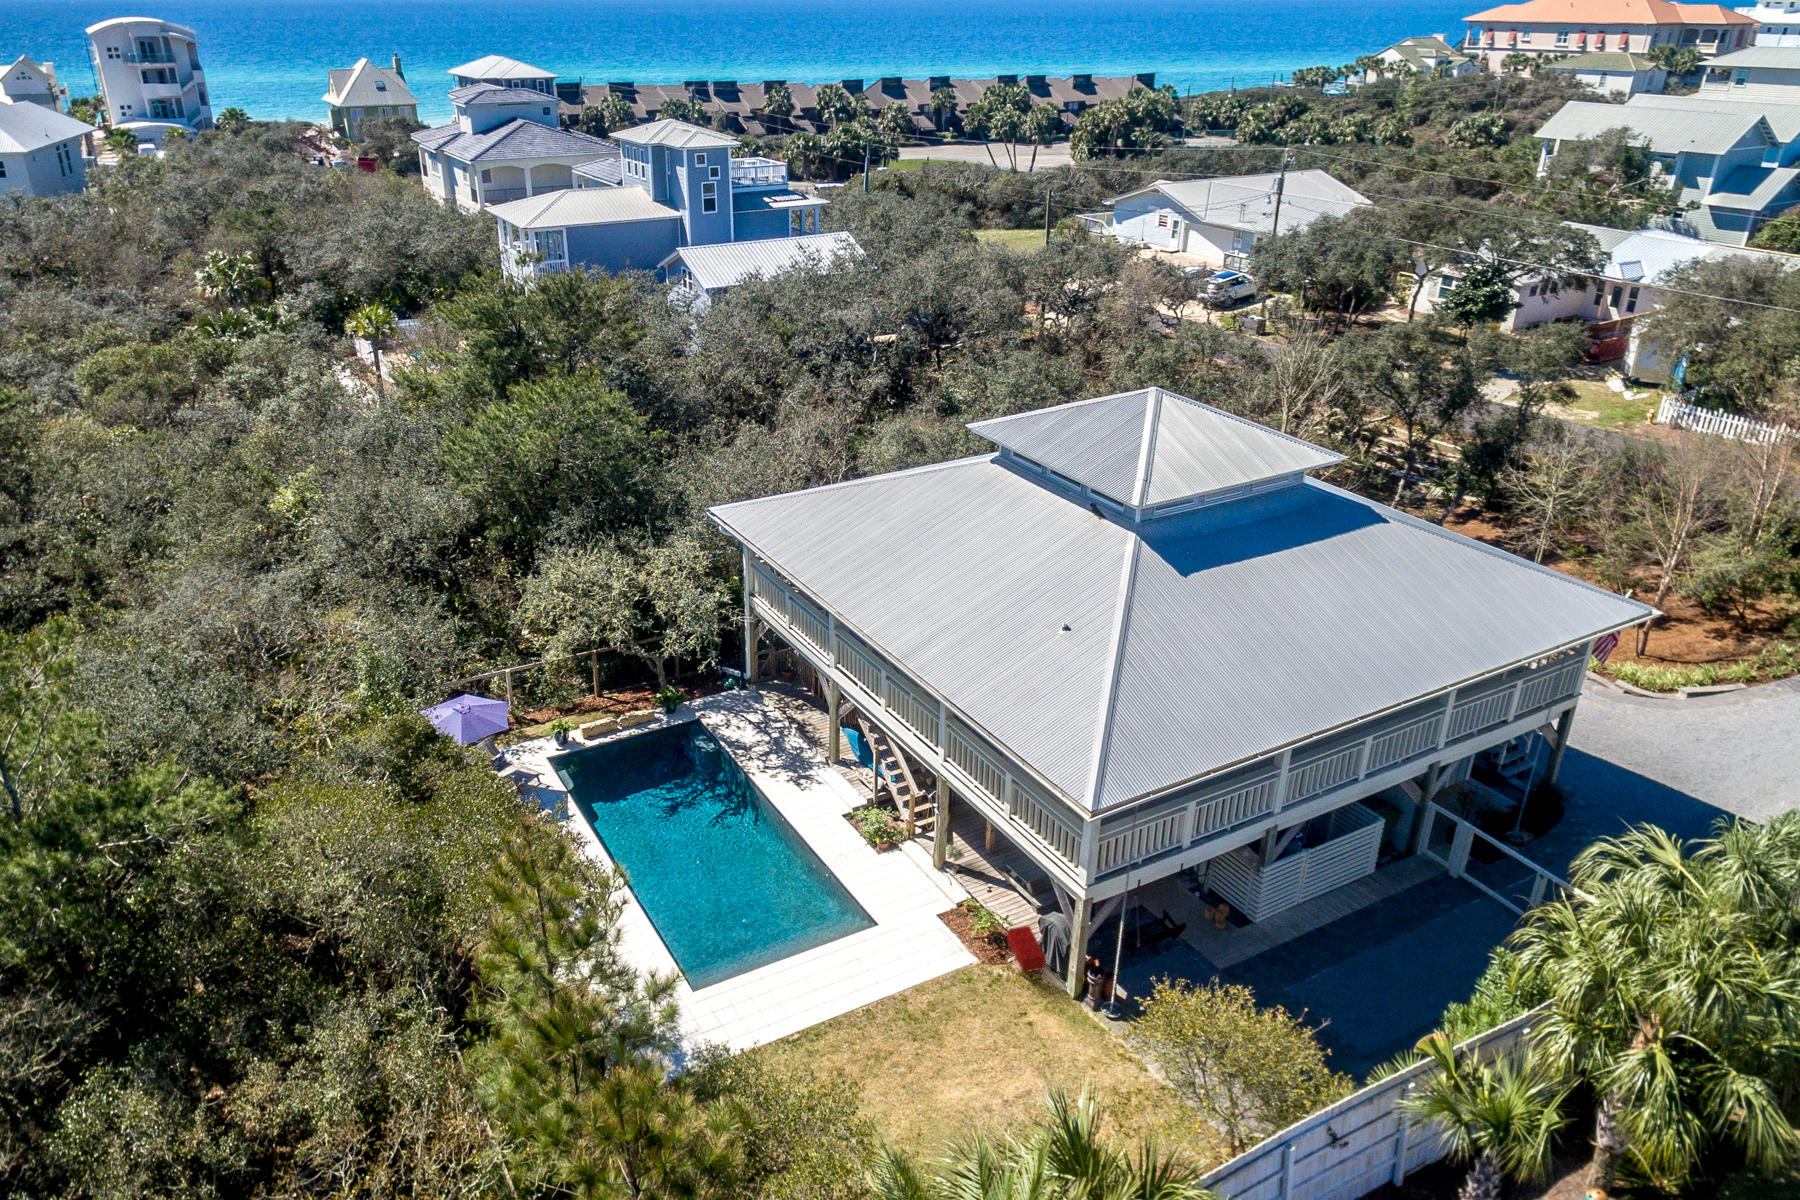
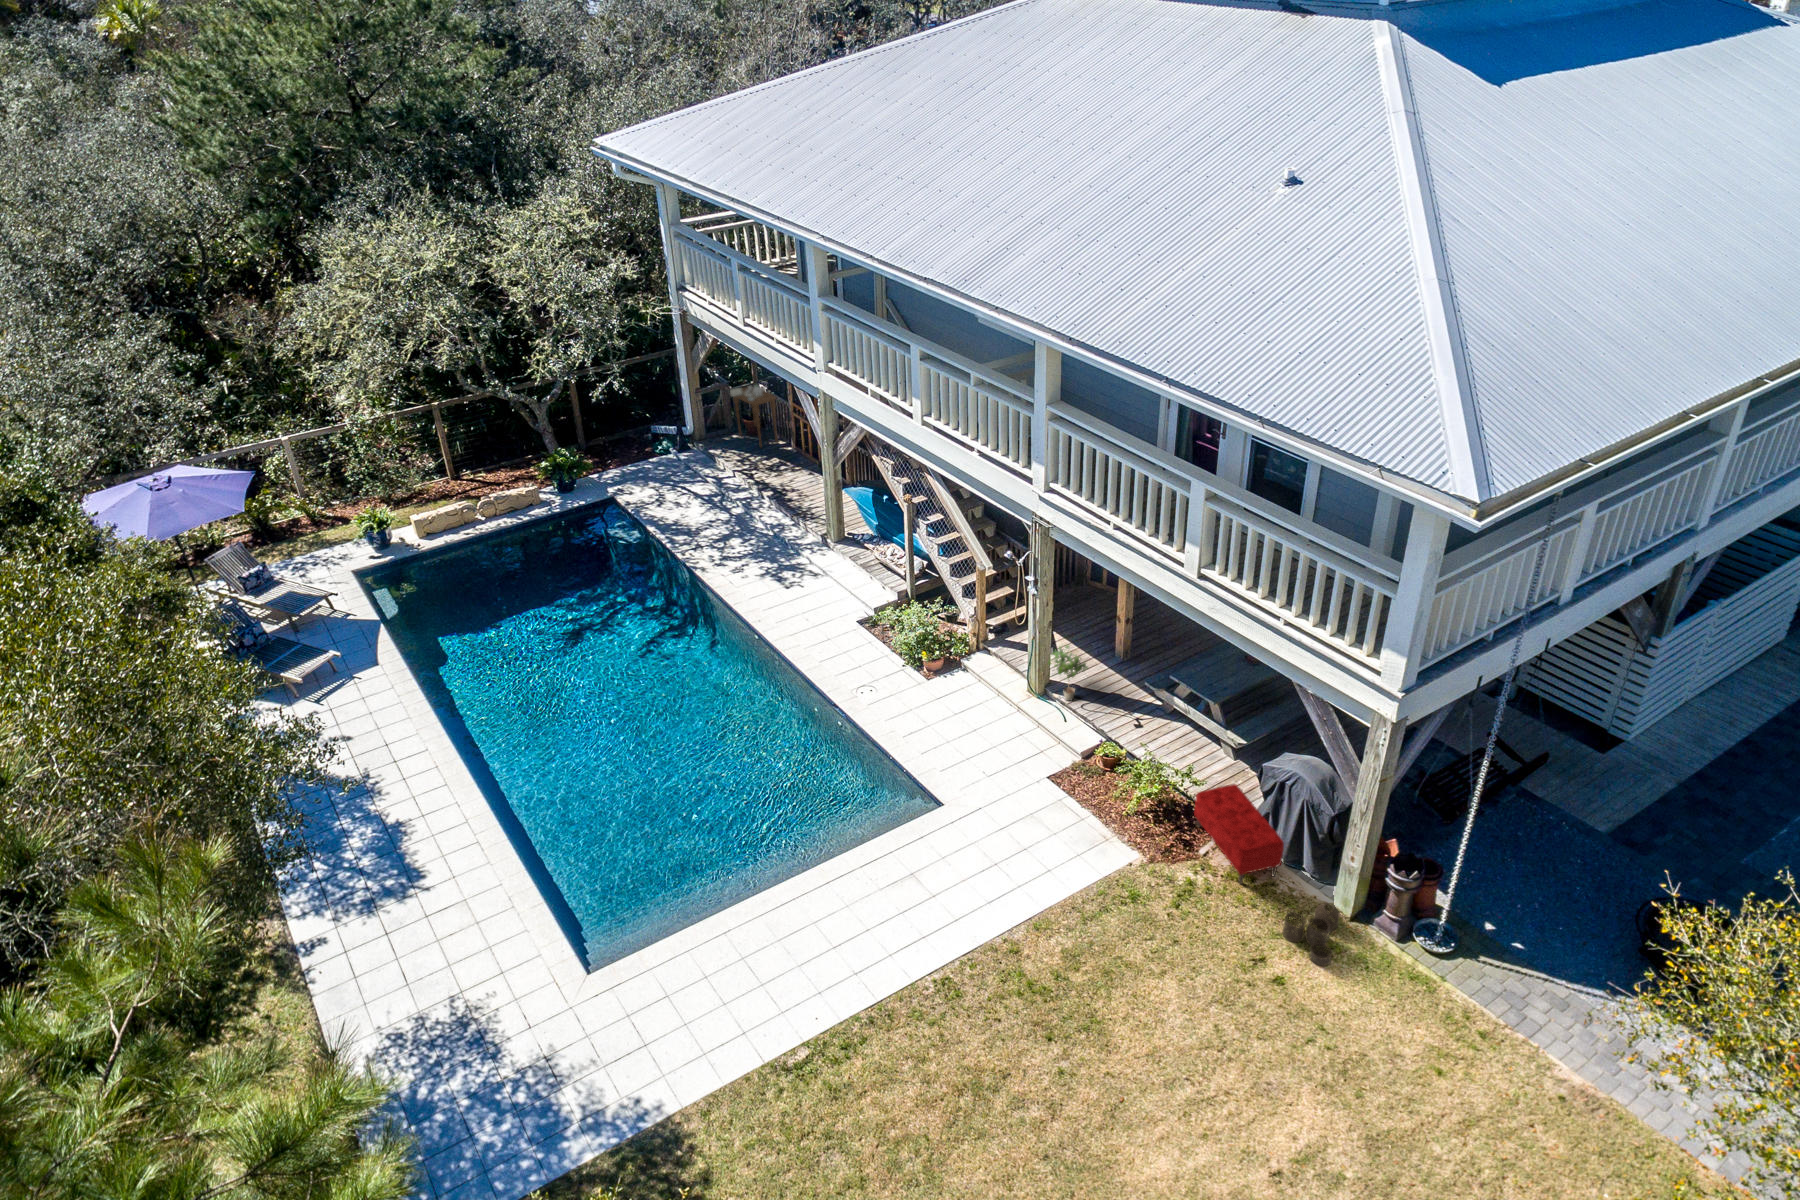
side table: none [775,651,804,691] -> present [730,385,778,447]
woven basket: present [1205,904,1229,929] -> present [1283,903,1340,966]

